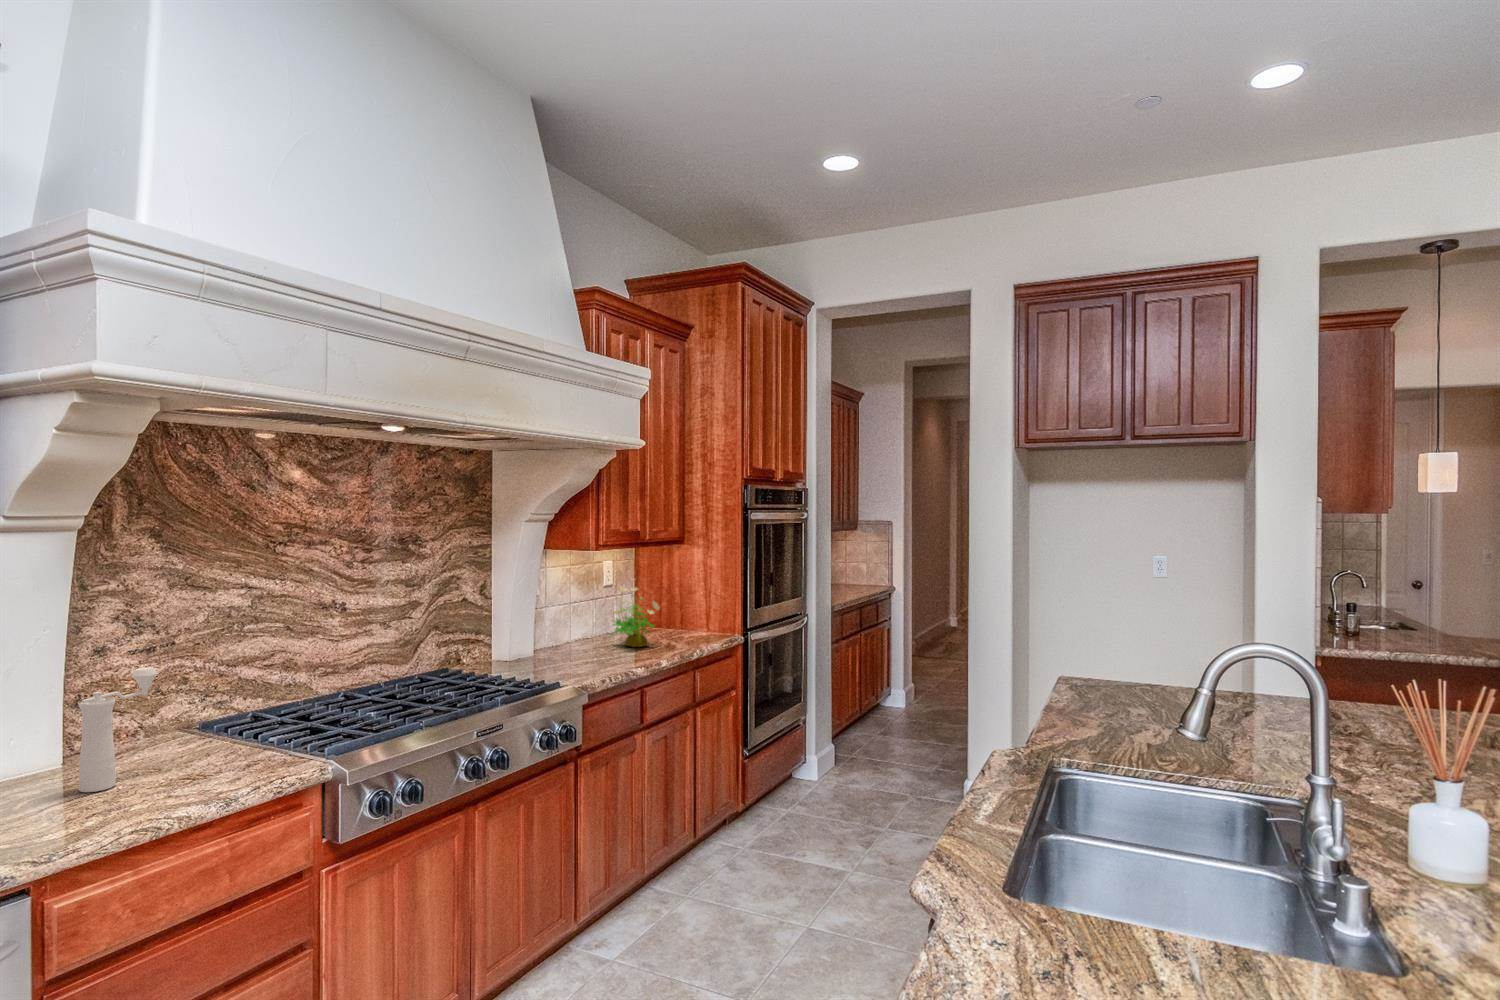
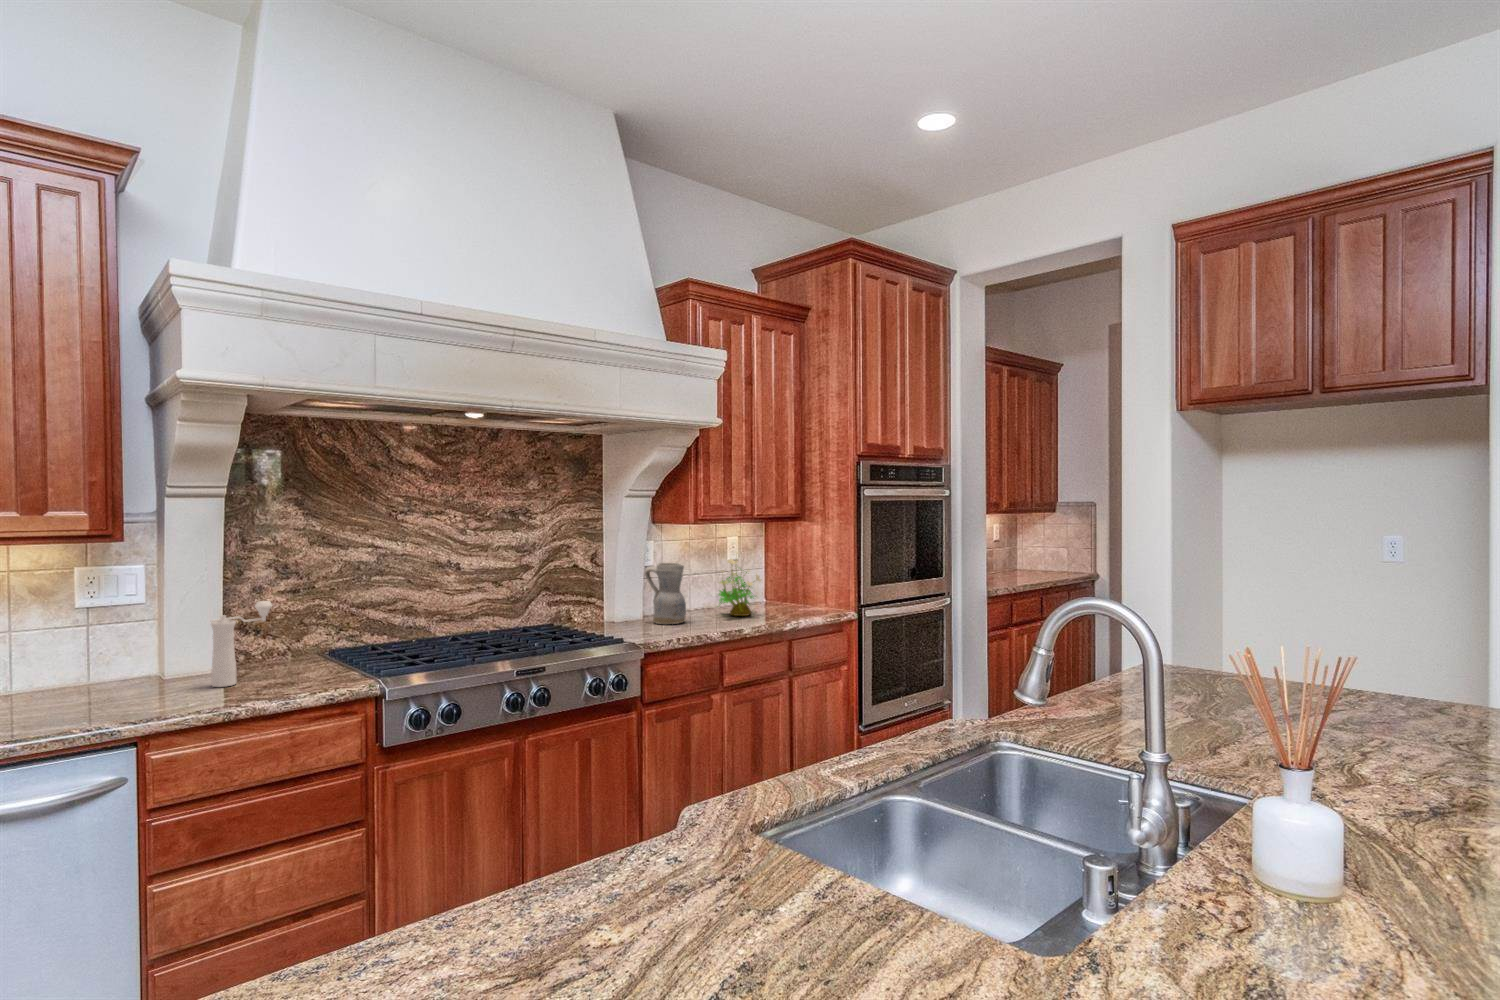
ceramic pitcher: none [546,593,592,661] -> present [645,563,686,624]

